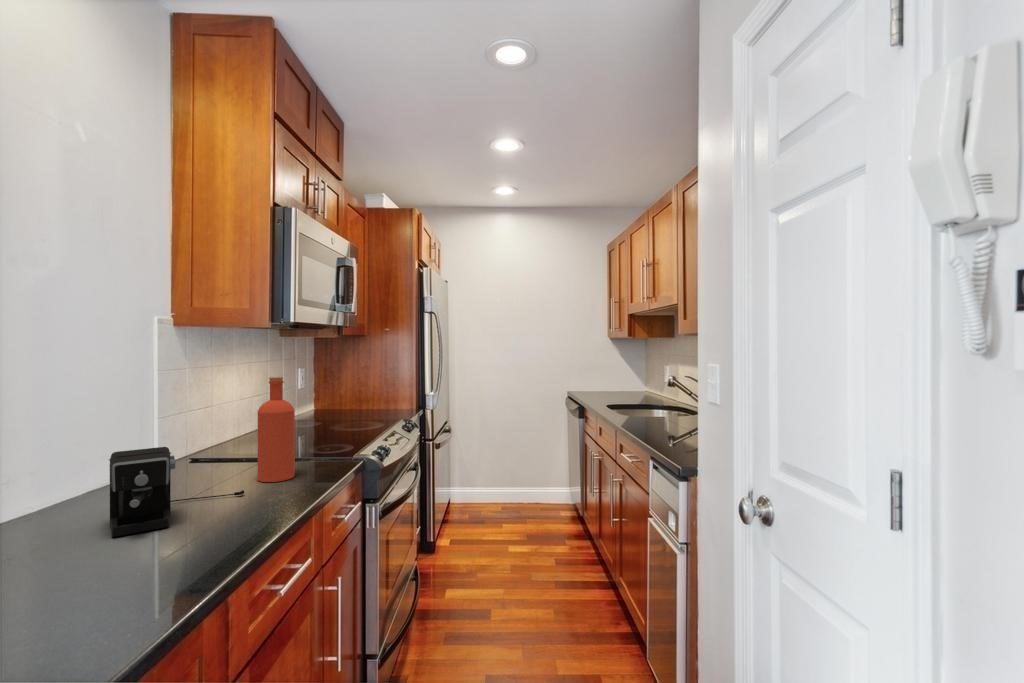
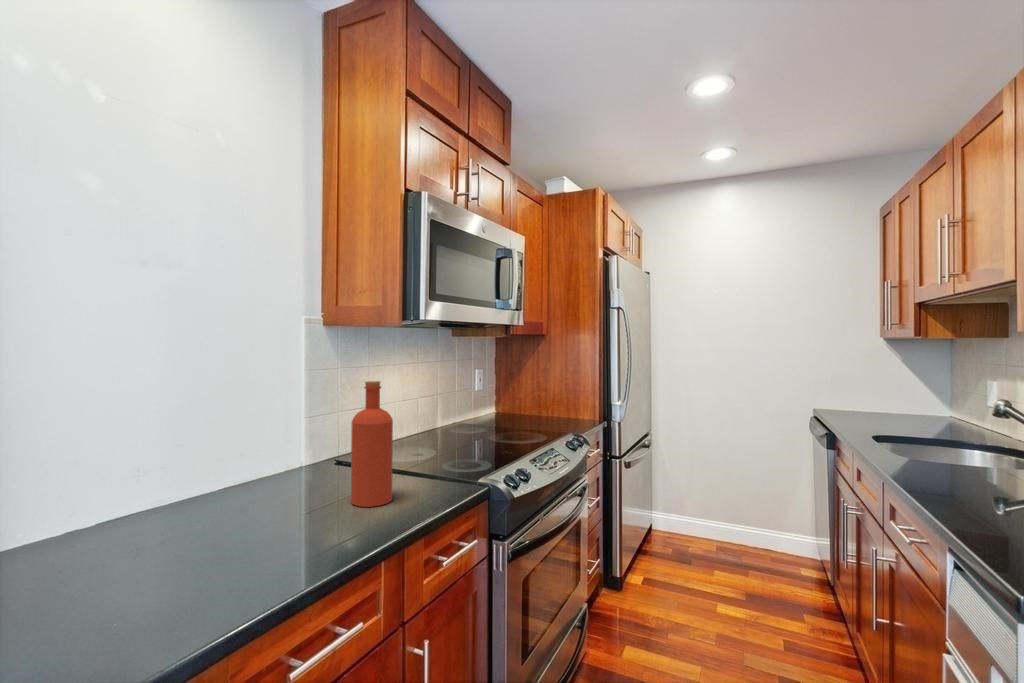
coffee maker: present [109,447,244,537] -> none [136,458,316,562]

